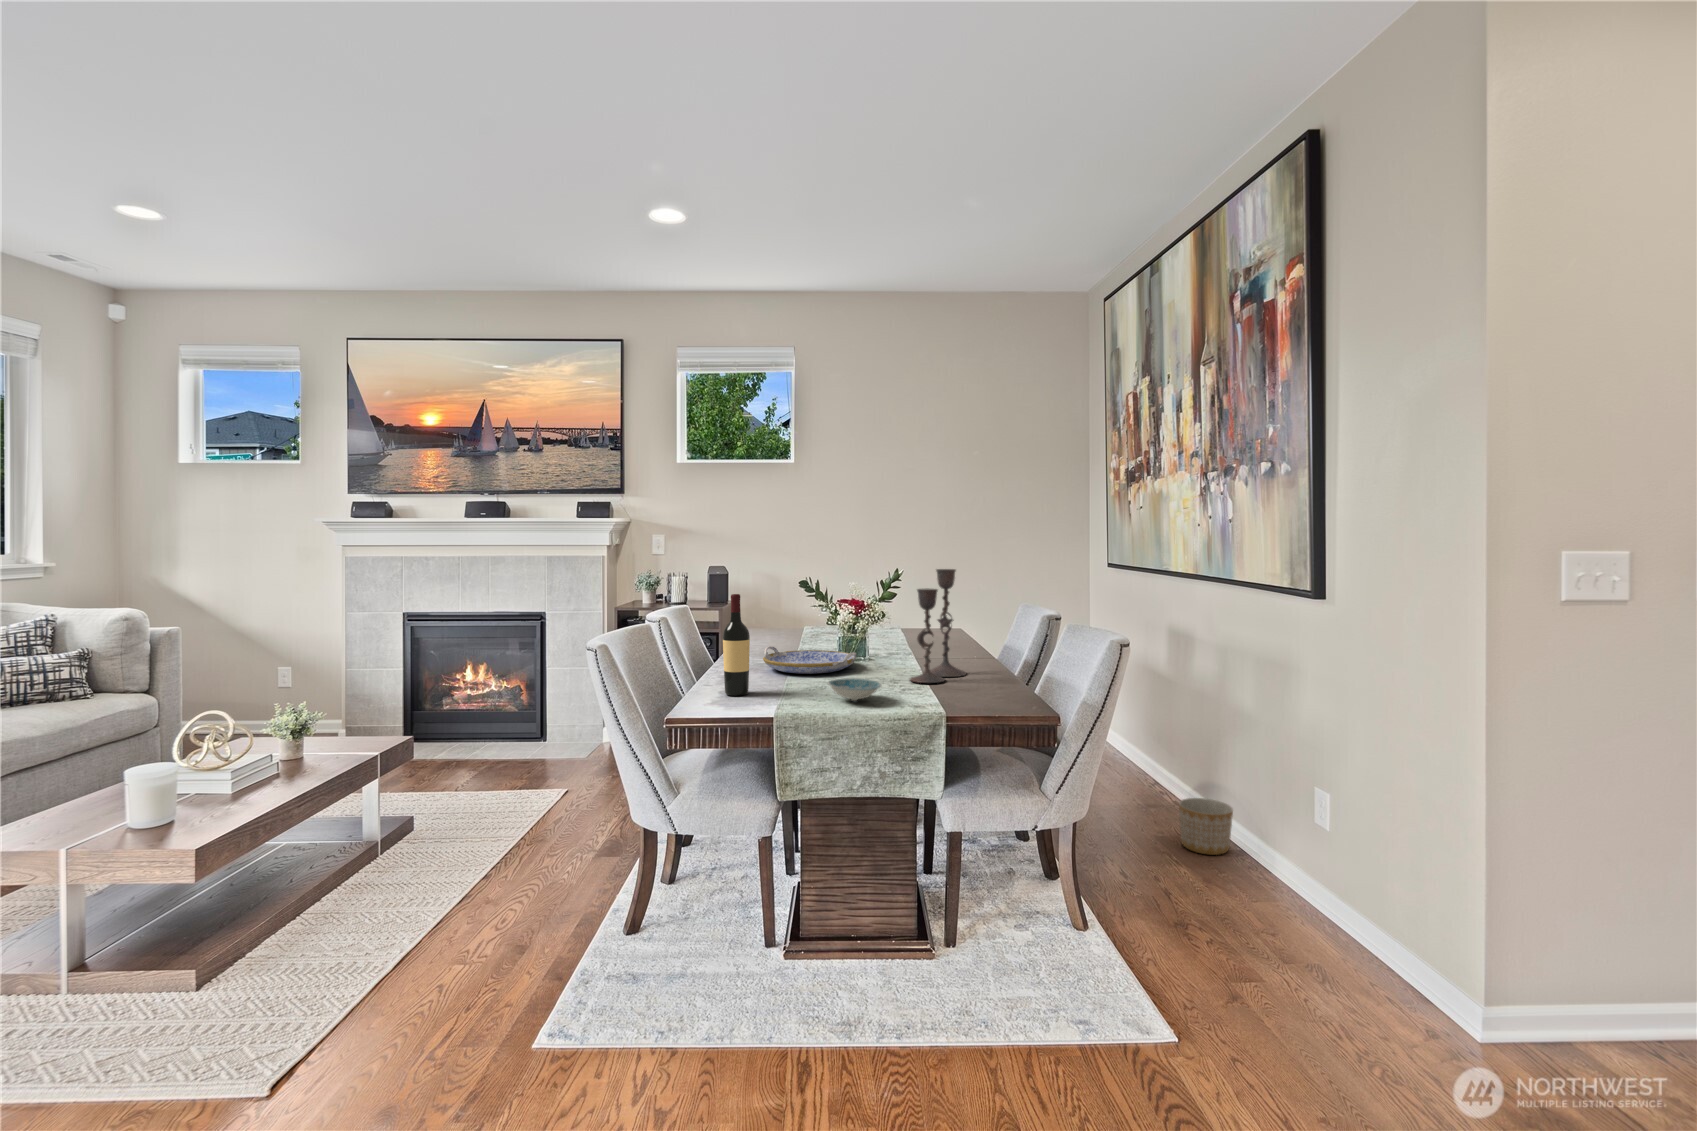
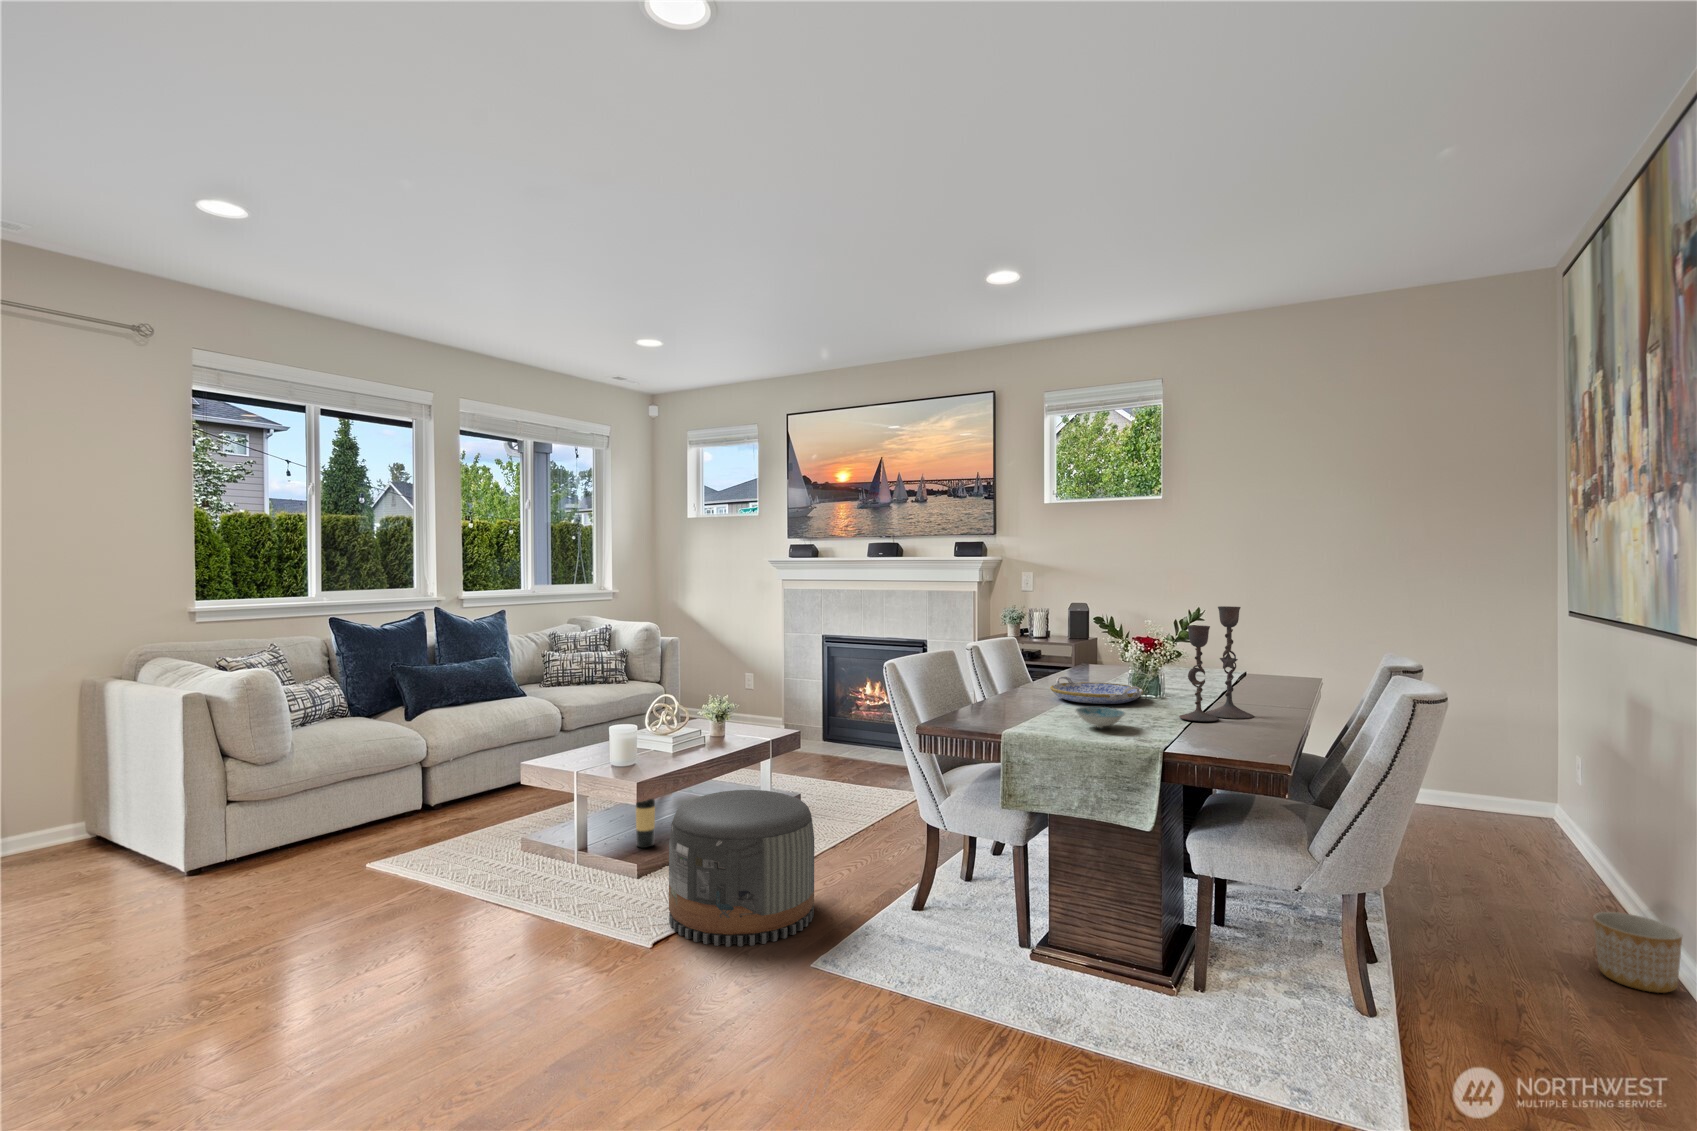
wine bottle: present [723,594,750,696] -> present [636,799,655,848]
pouf: none [282,827,506,1062] -> present [669,790,814,946]

